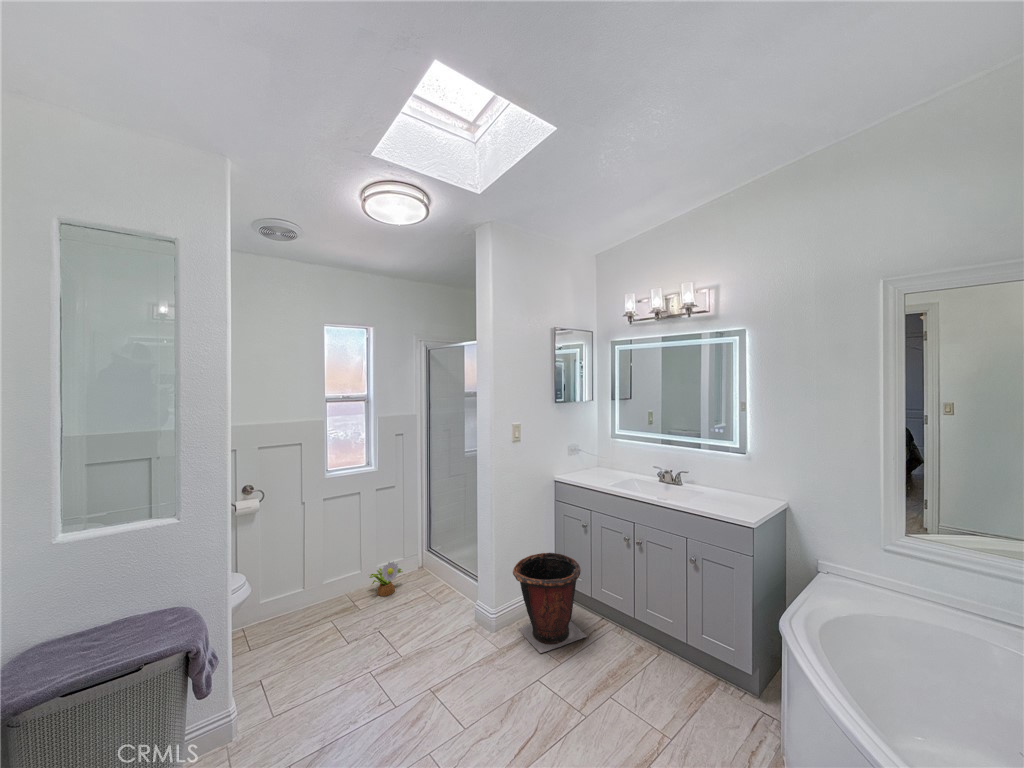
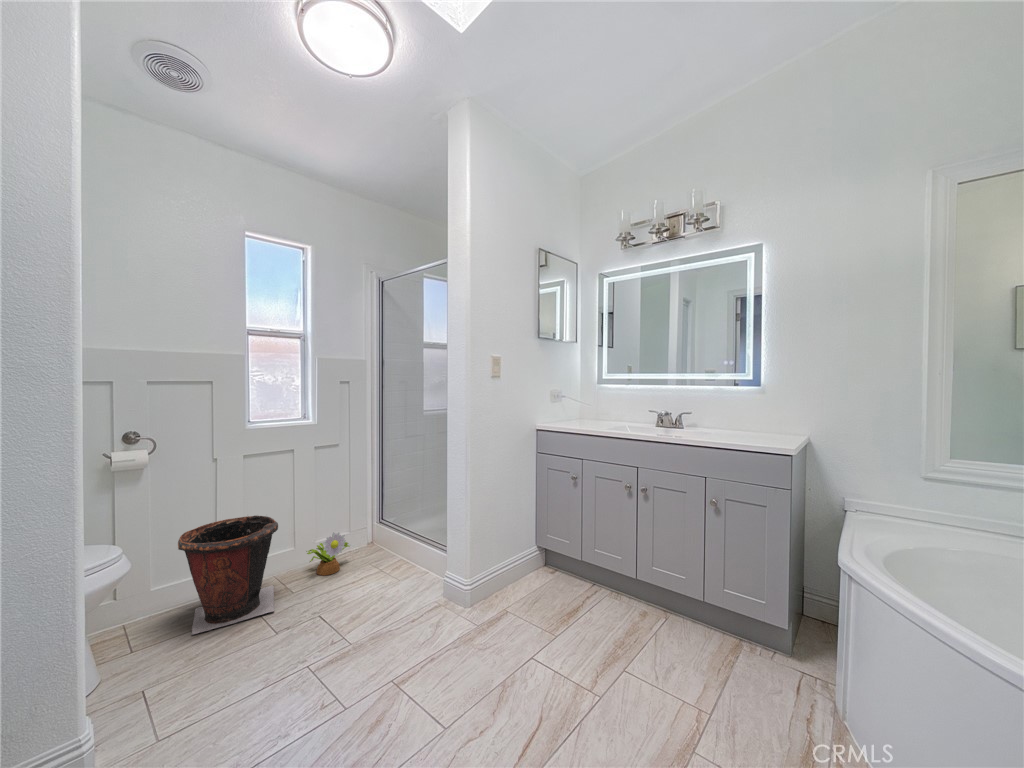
waste bin: present [513,553,587,653] -> present [178,516,278,635]

